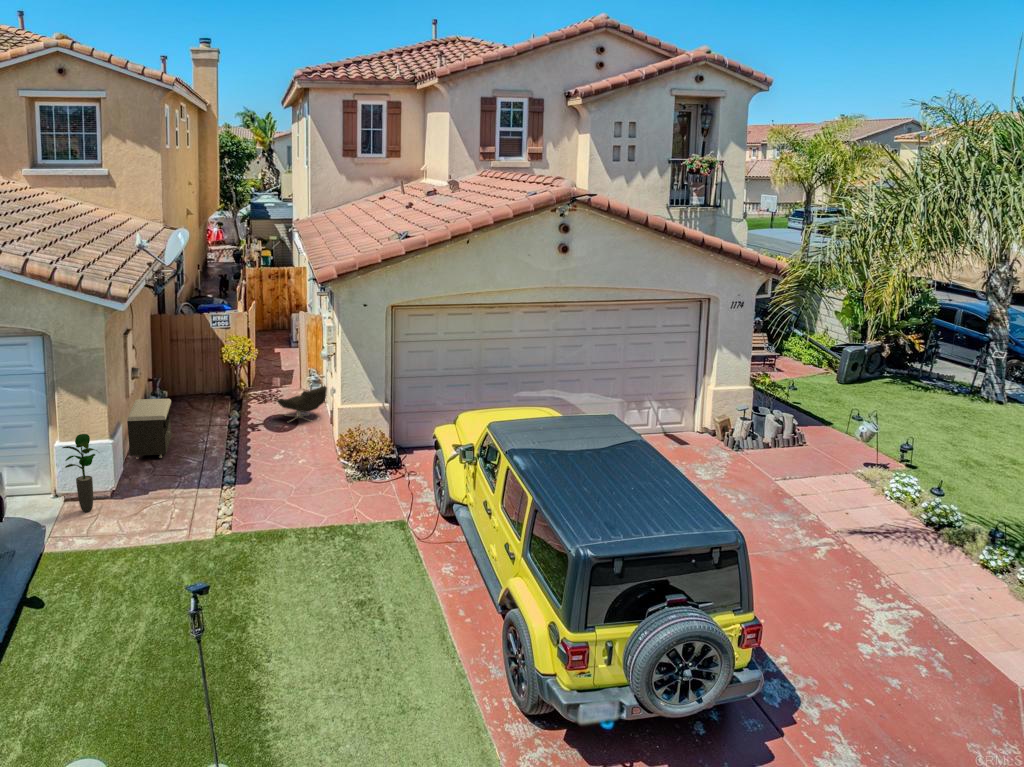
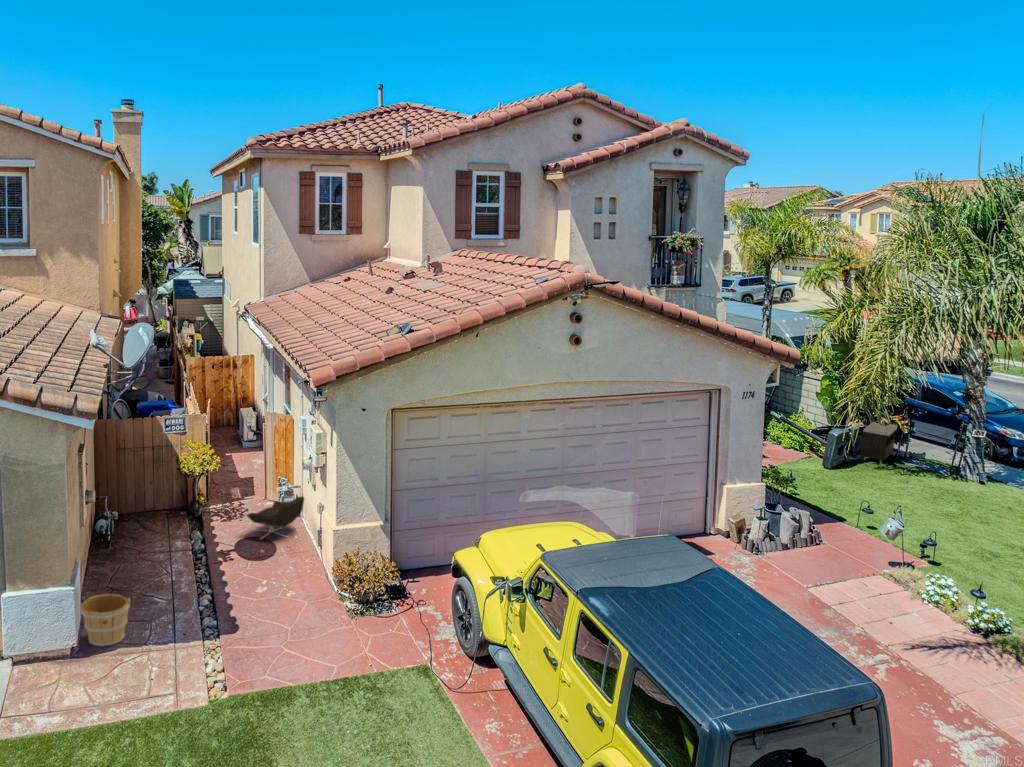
storage bench: present [127,398,171,459] -> present [860,422,897,463]
potted plant: present [62,434,97,512] -> none [14,580,61,676]
wooden bucket: none [120,452,161,494] -> present [80,594,130,647]

